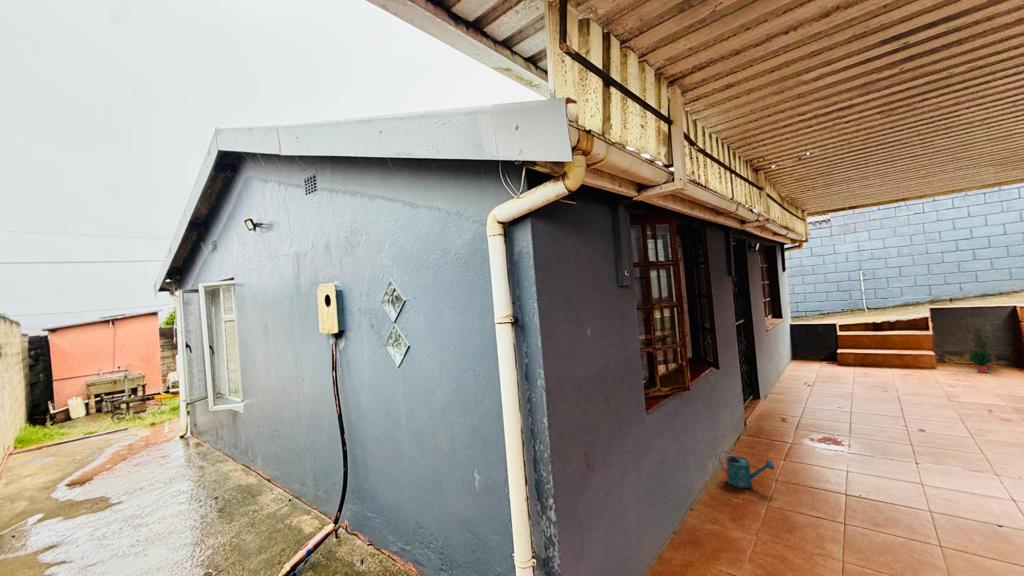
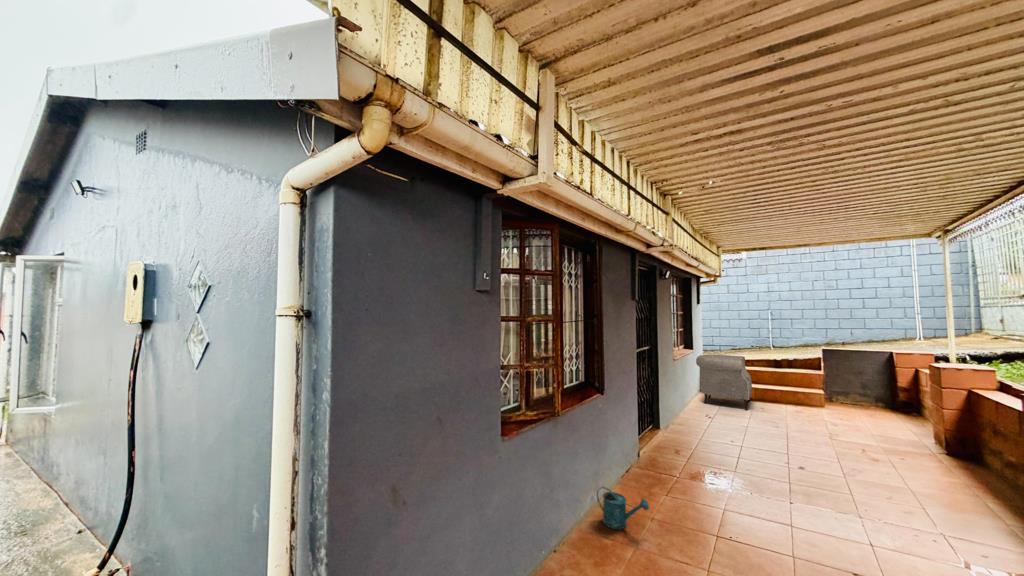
chair: none [786,322,851,378] -> present [696,355,752,410]
potted plant: present [969,329,992,373] -> none [851,371,872,413]

